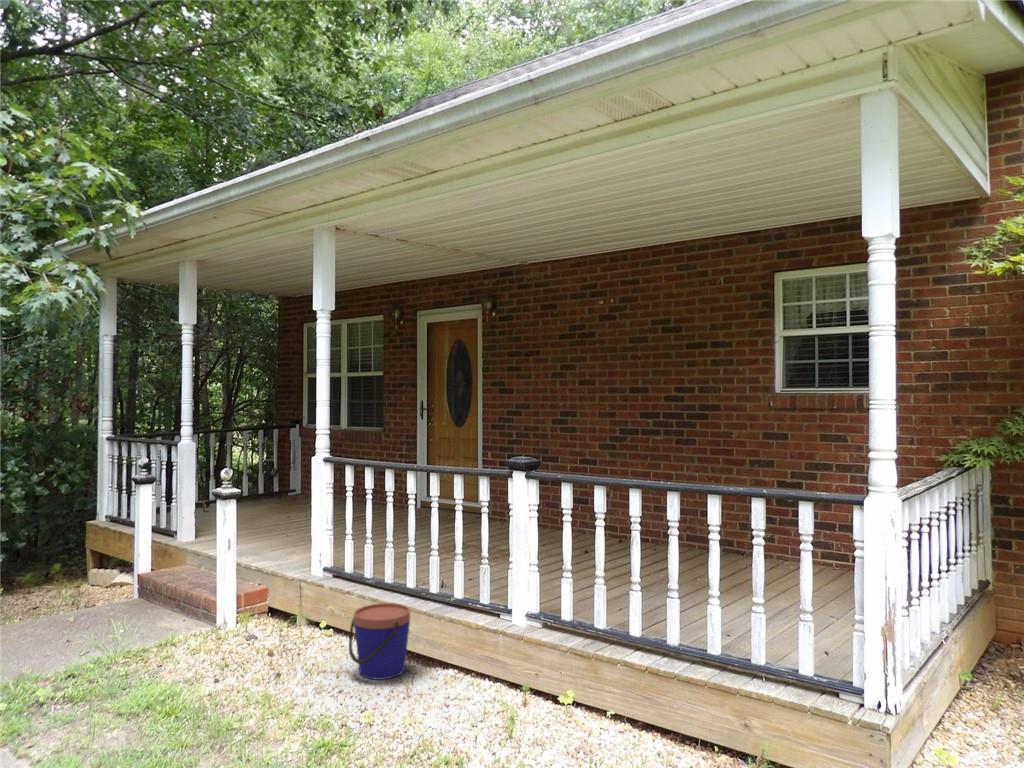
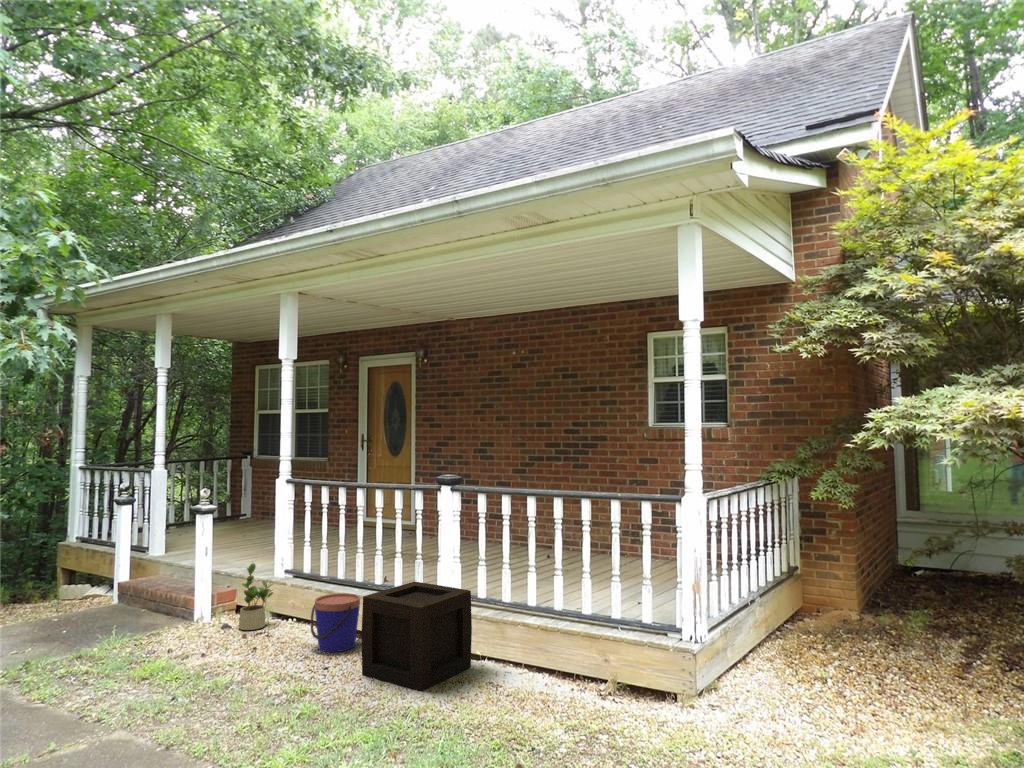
potted plant: none [268,560,309,642] -> present [239,563,273,630]
wooden crate: none [409,595,553,751] -> present [361,582,472,692]

